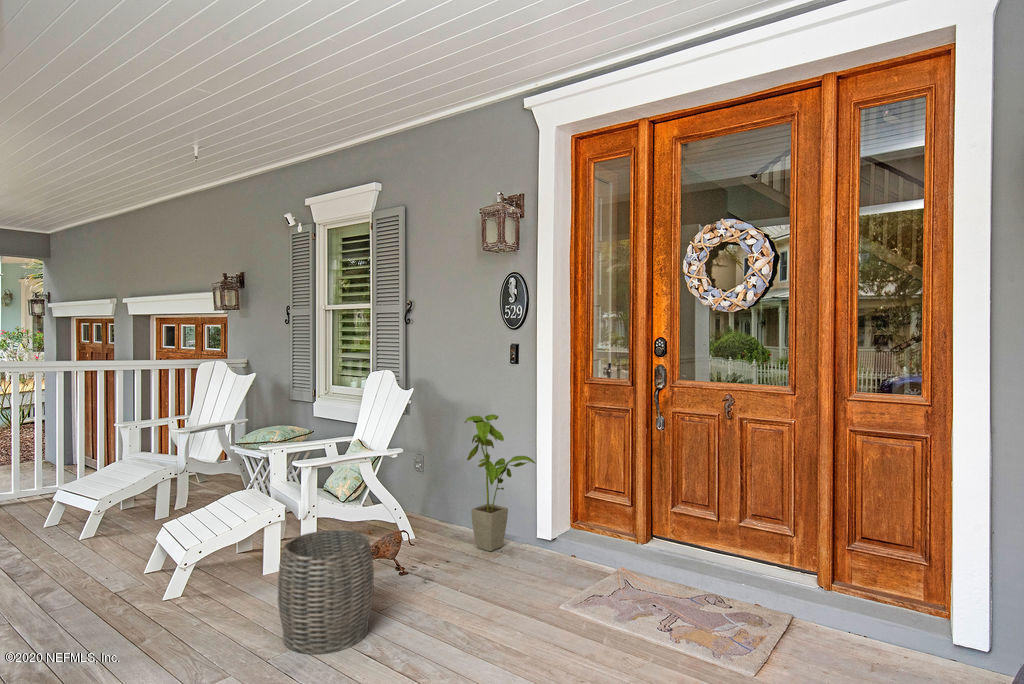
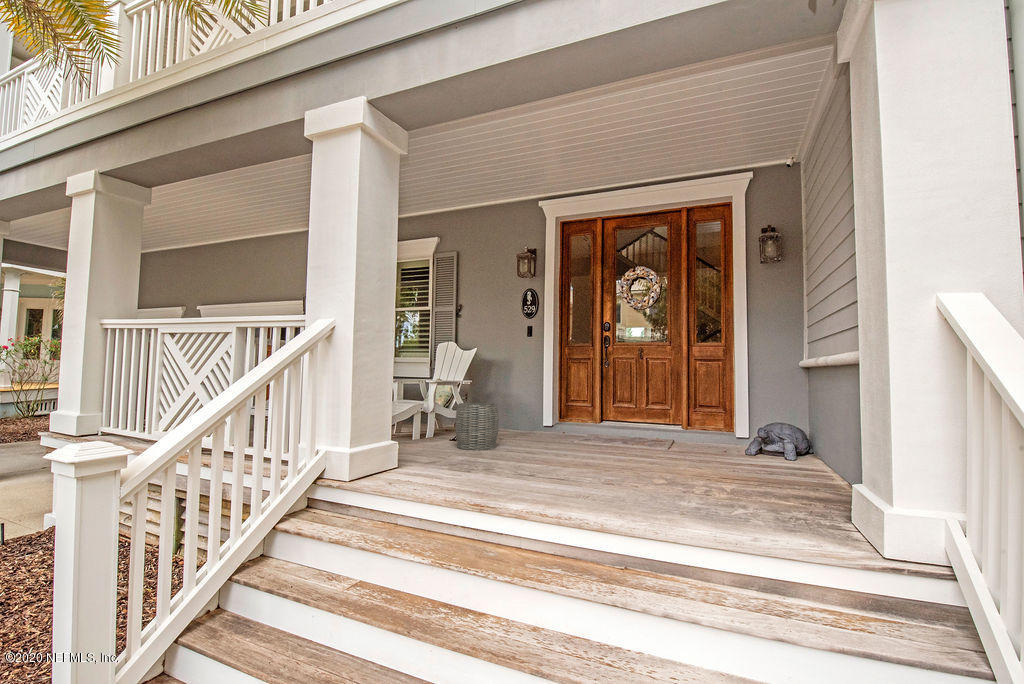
house plant: present [465,414,535,551] -> none [507,361,545,433]

